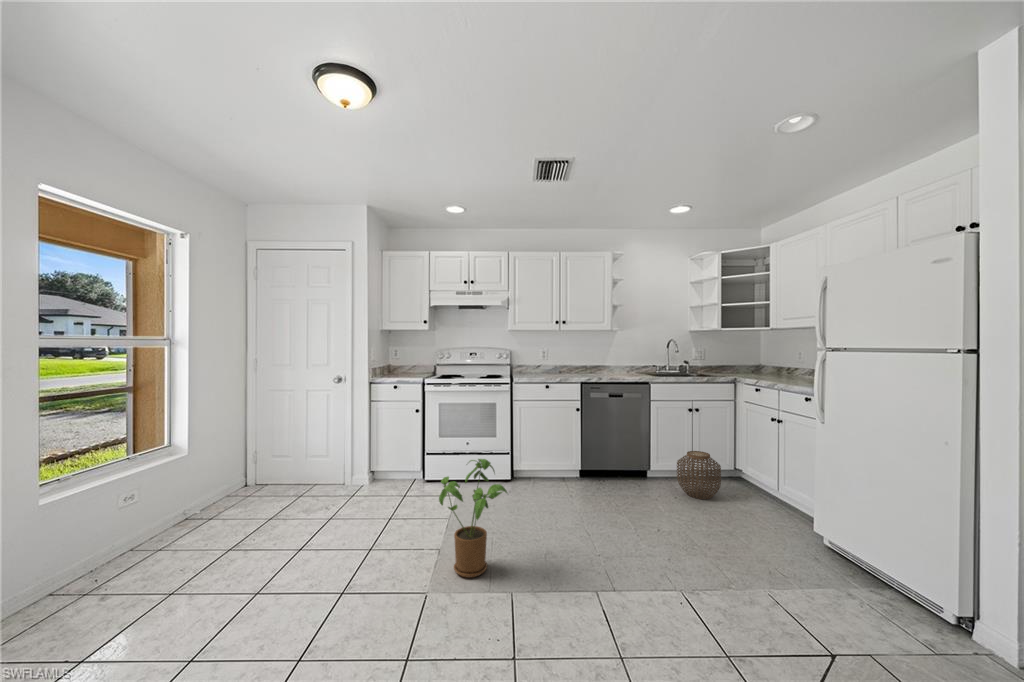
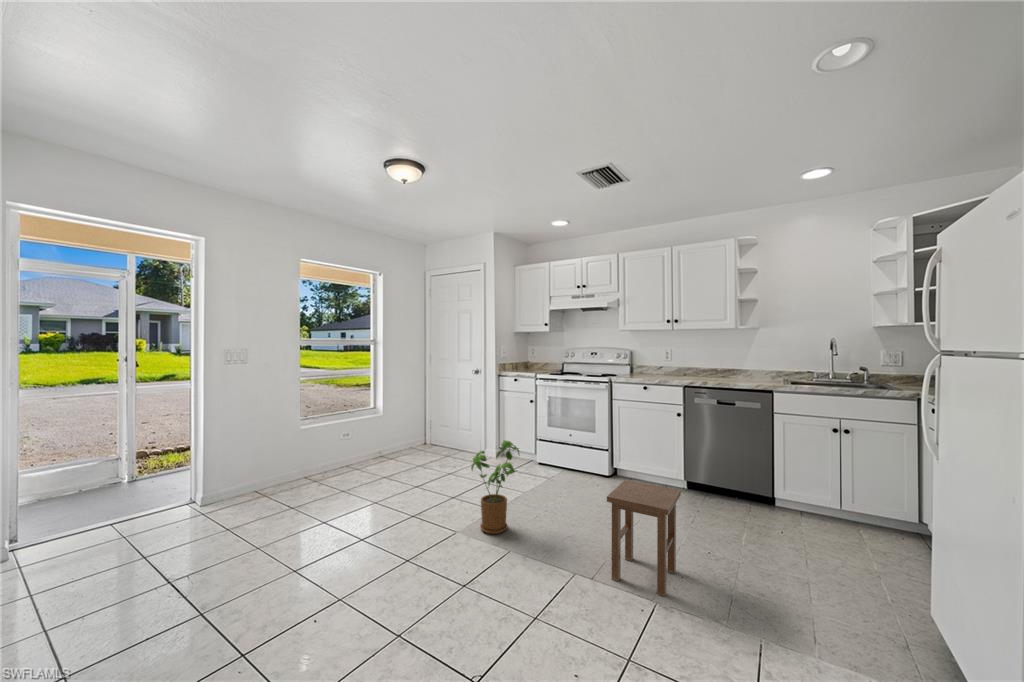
woven basket: present [677,451,721,499] -> none [786,481,850,546]
stool: none [613,477,689,580] -> present [607,480,681,596]

